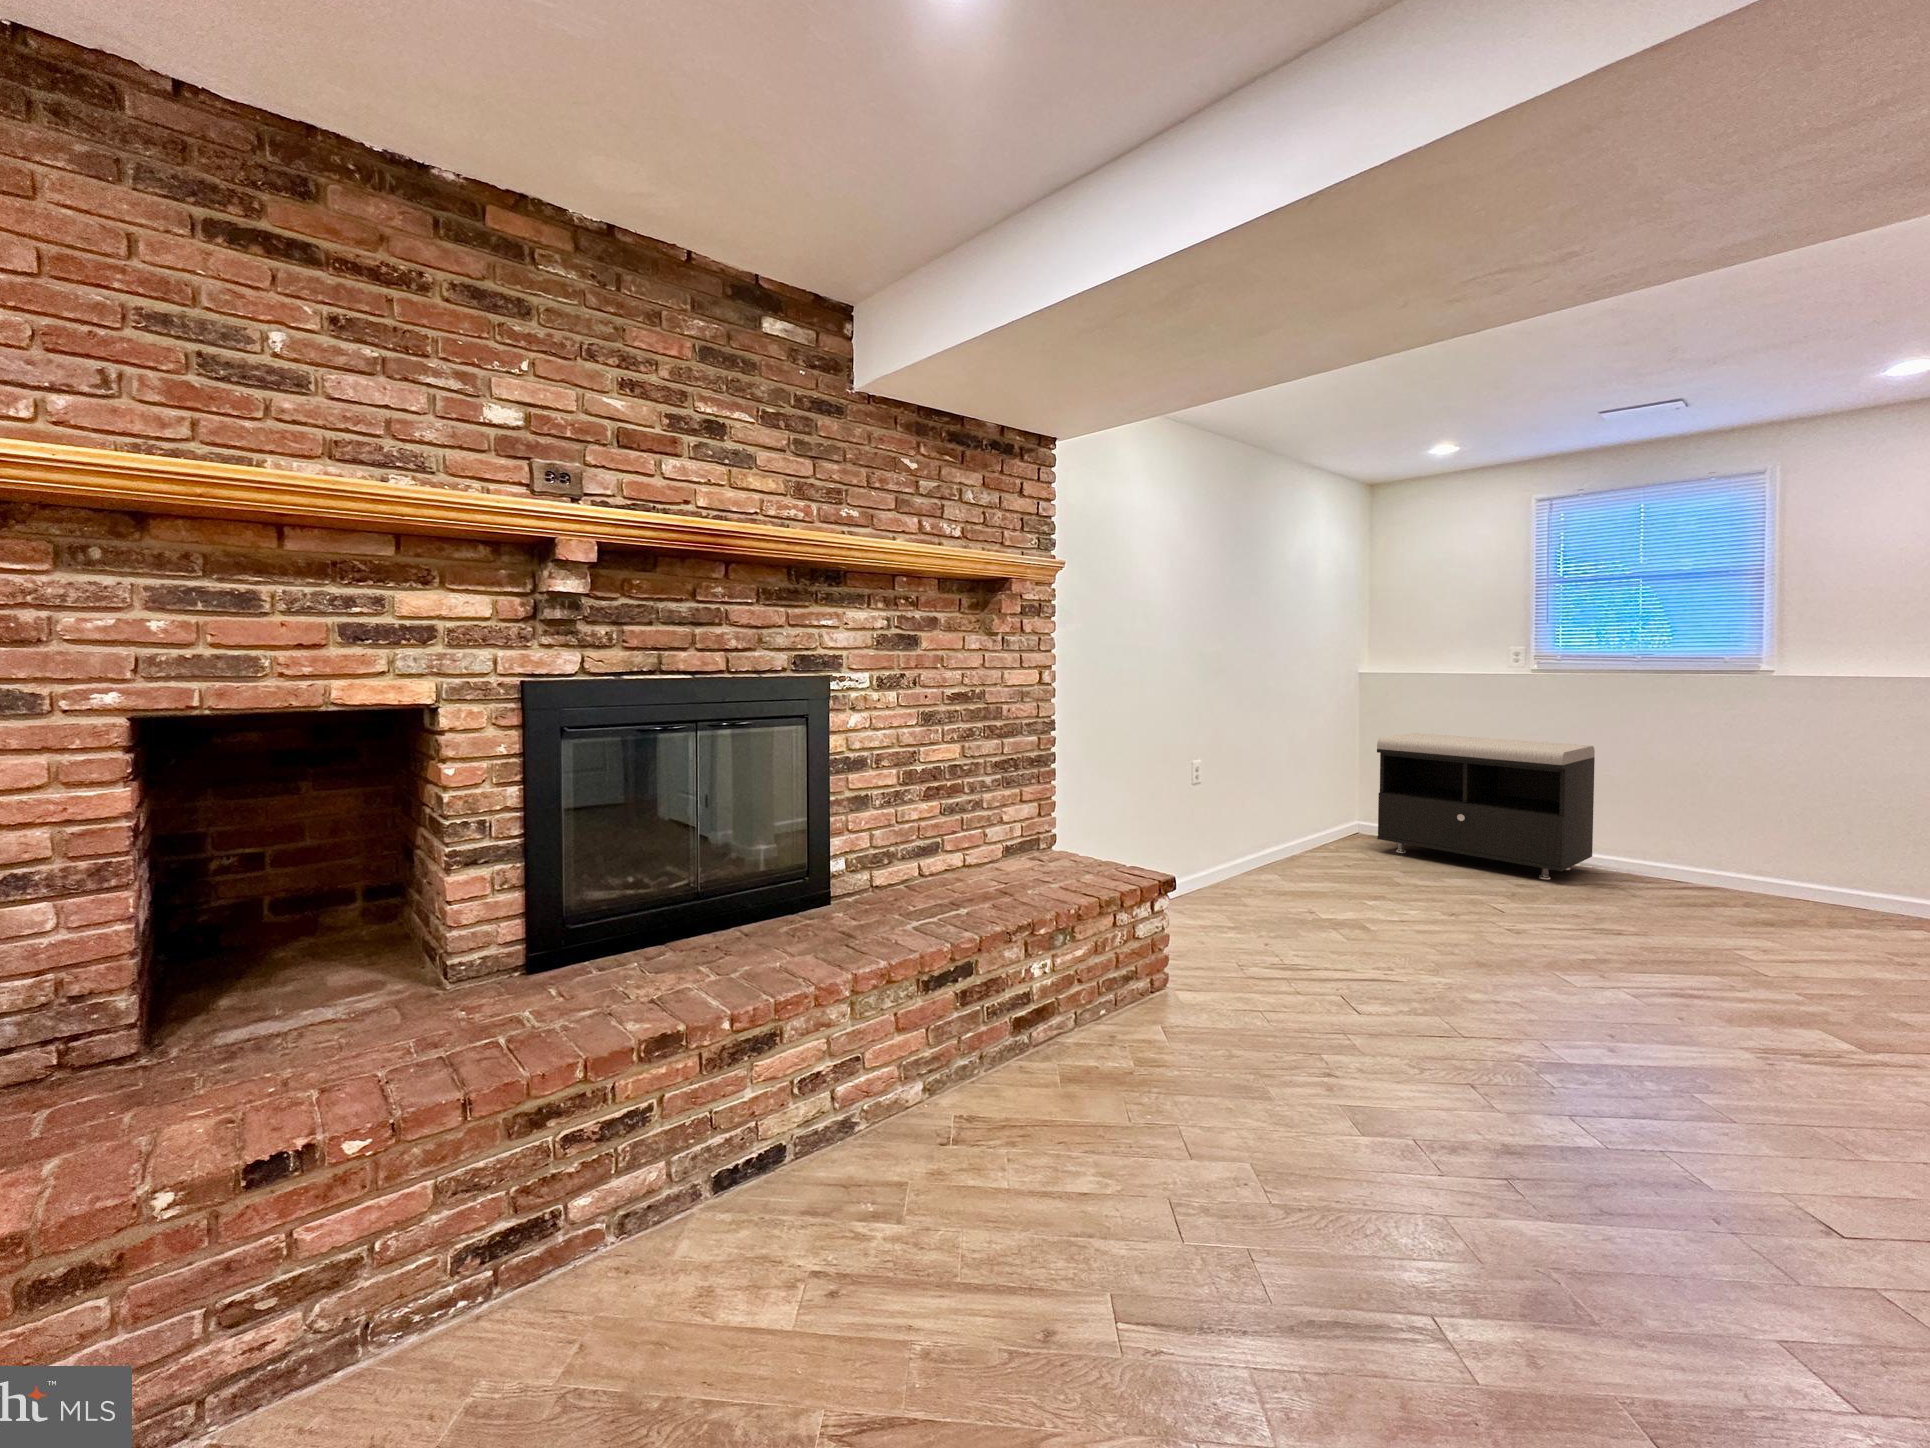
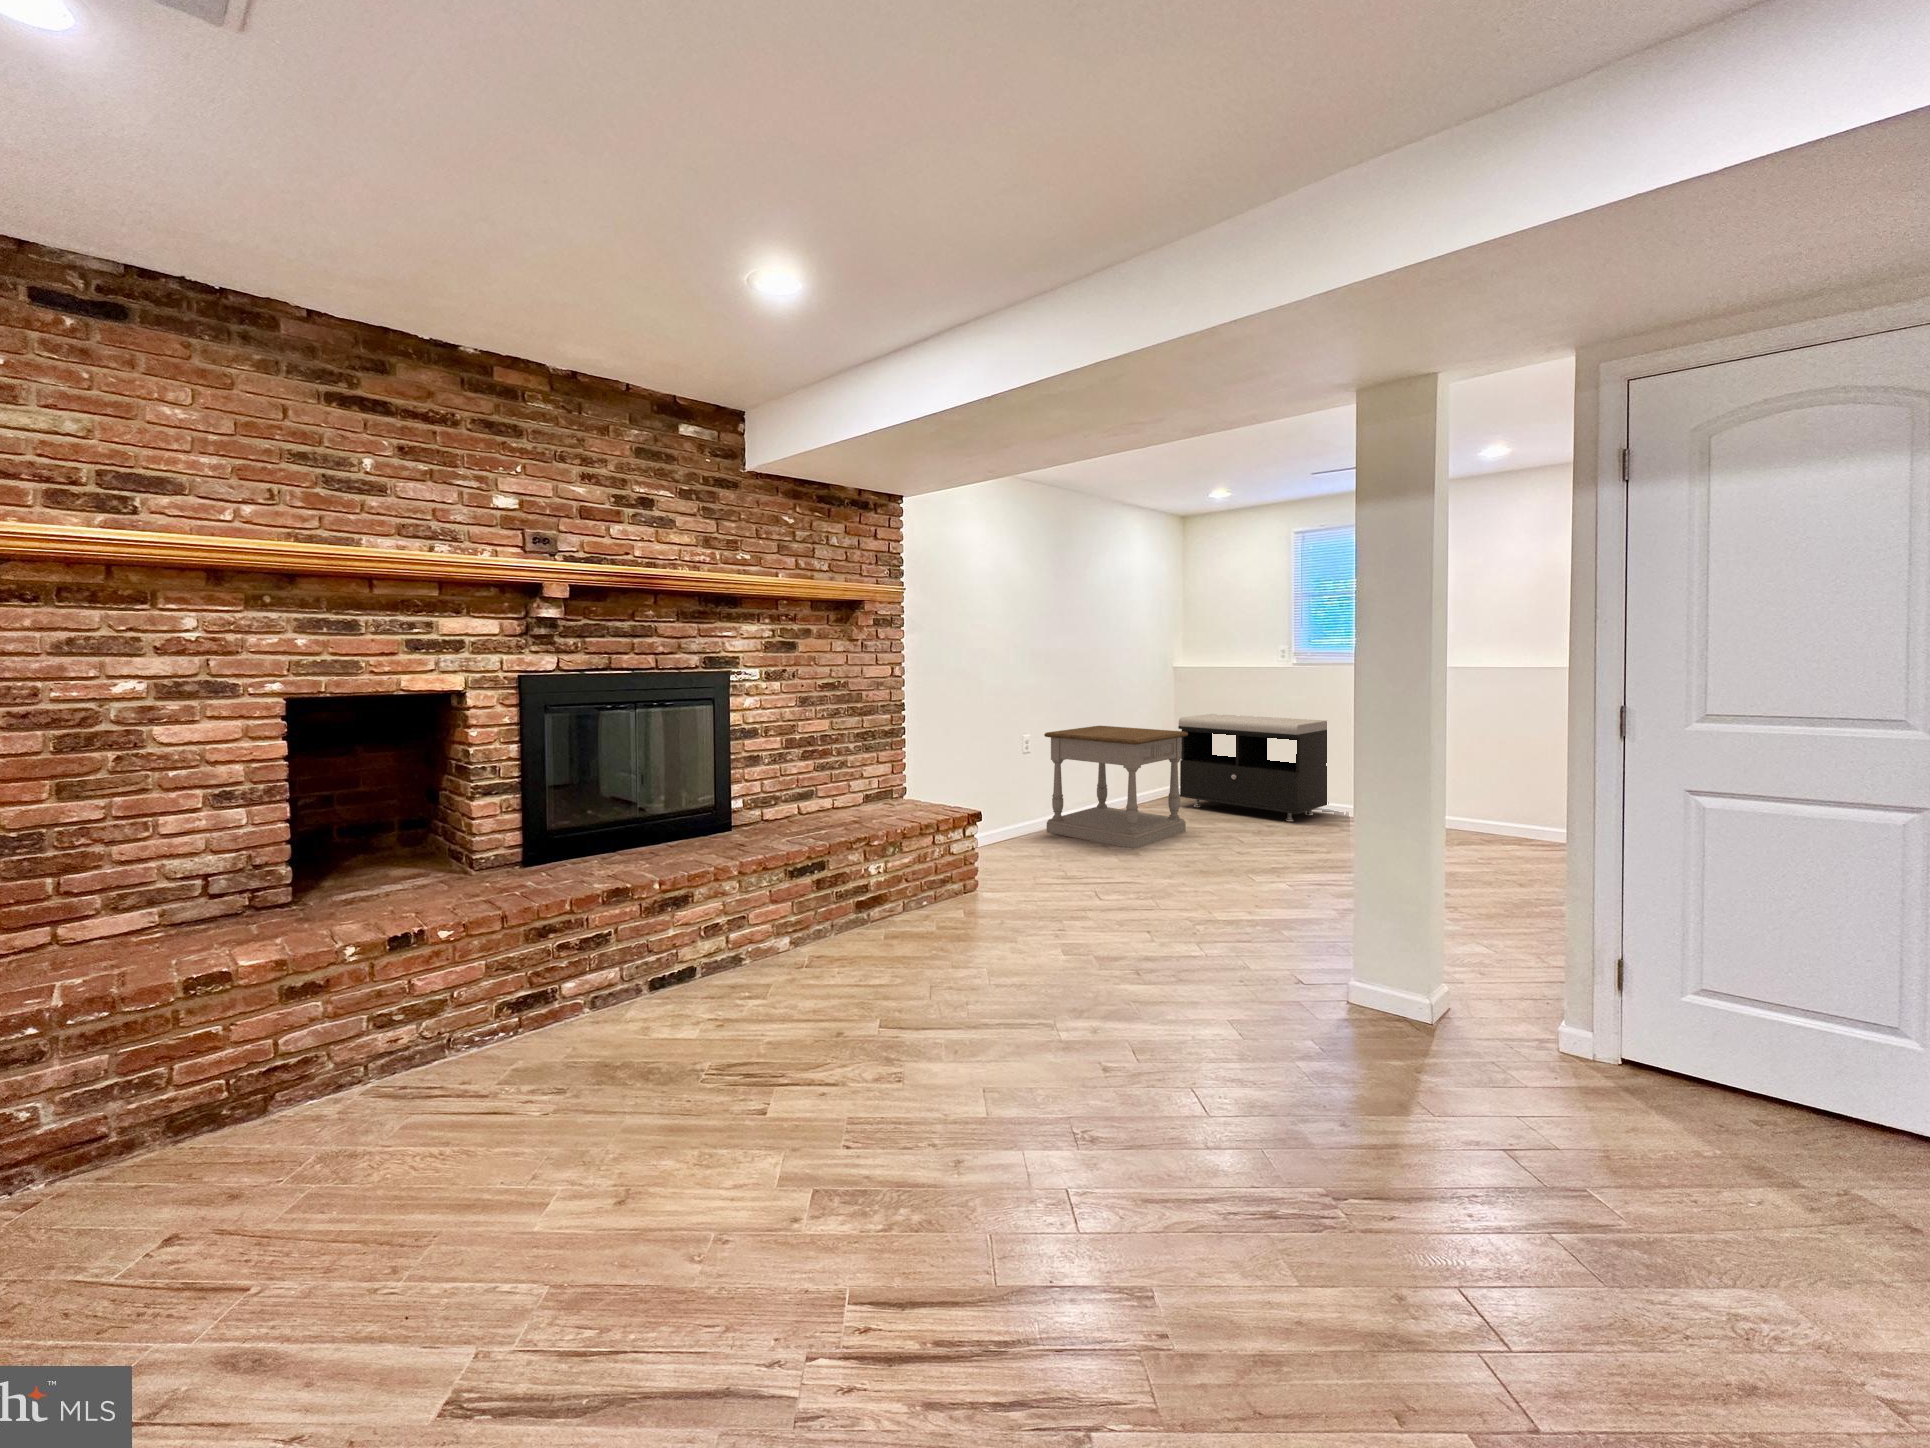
side table: none [1218,748,1416,920] -> present [1044,726,1188,848]

